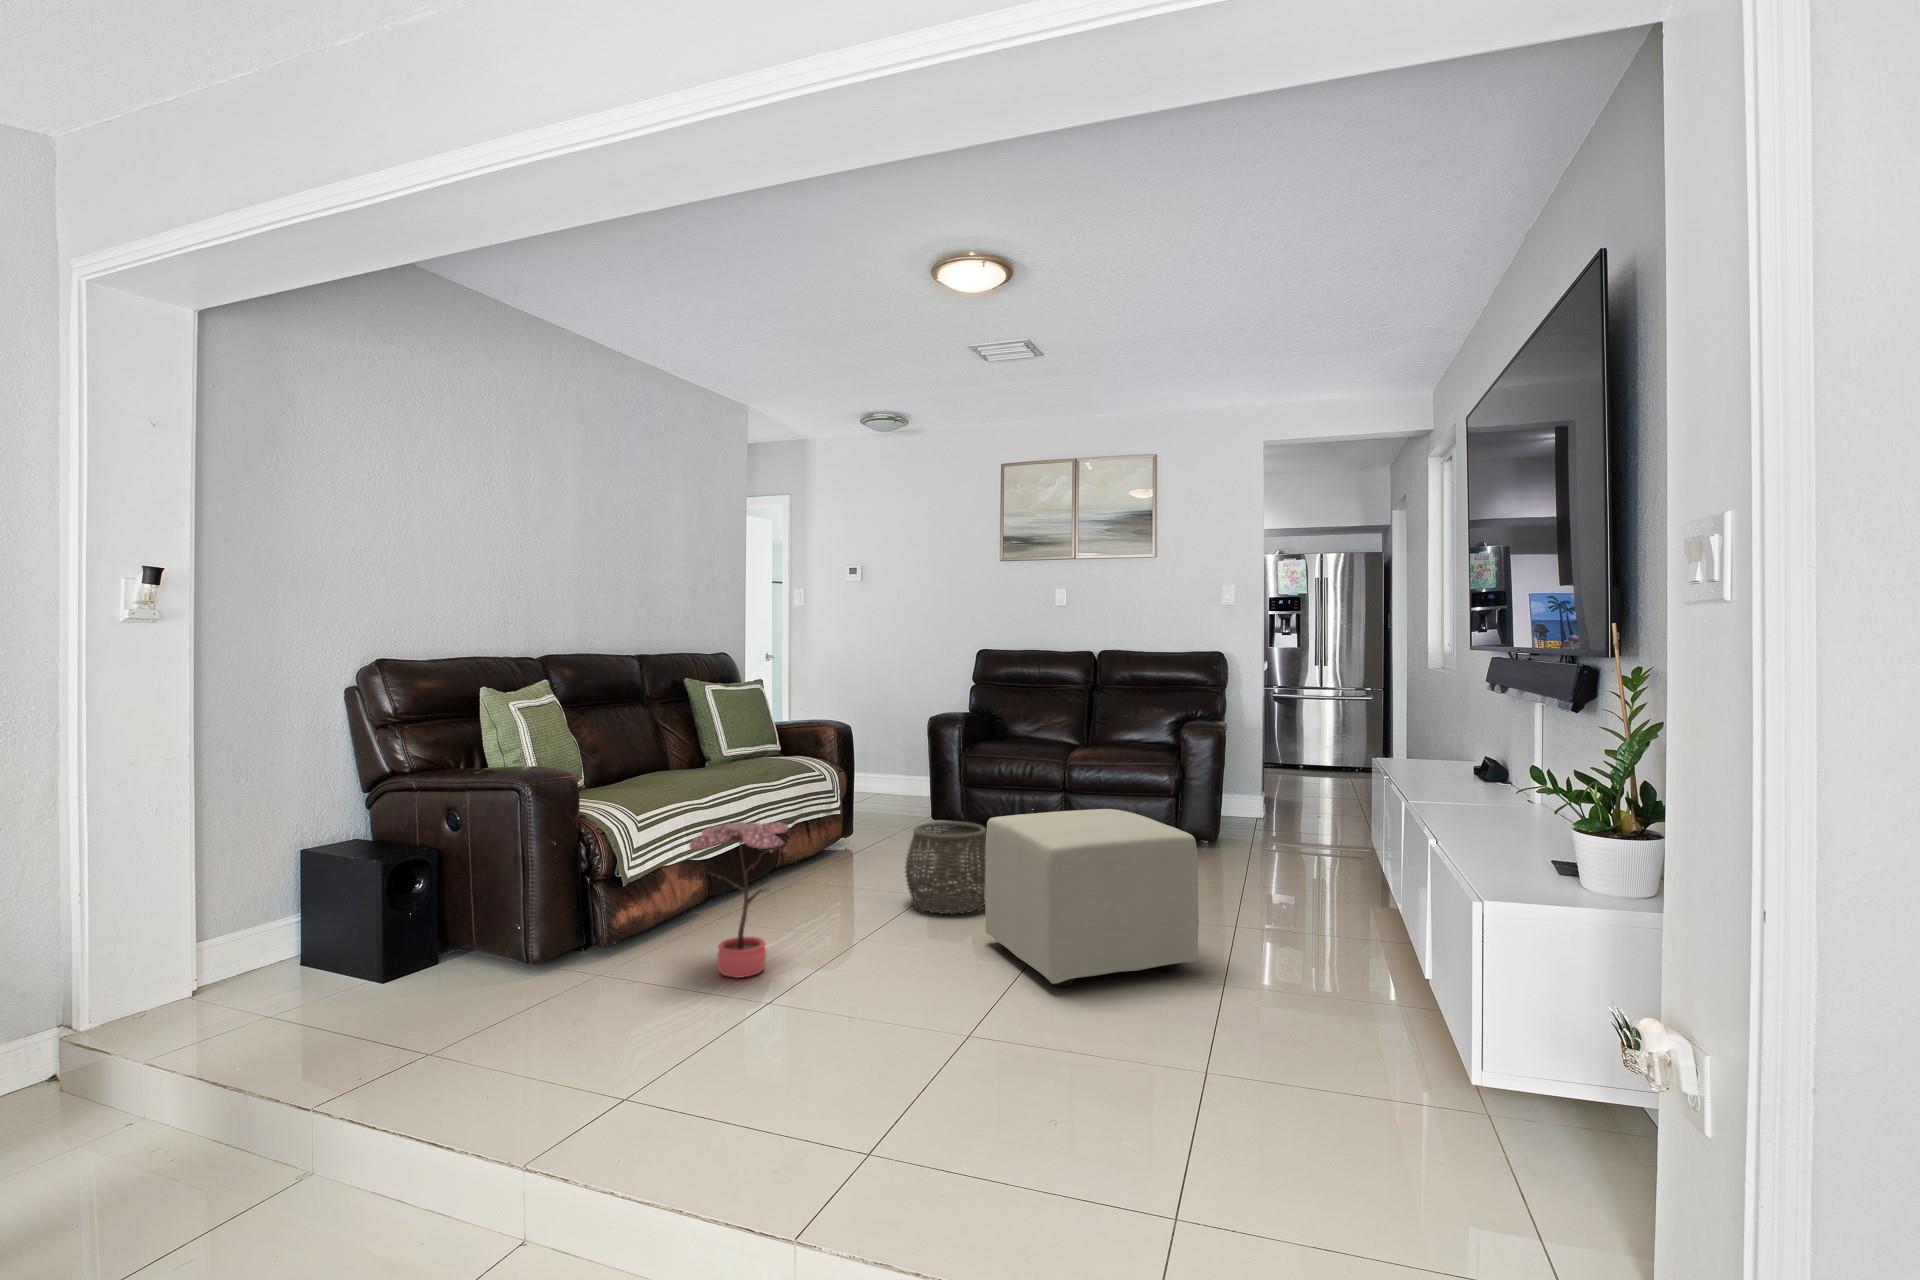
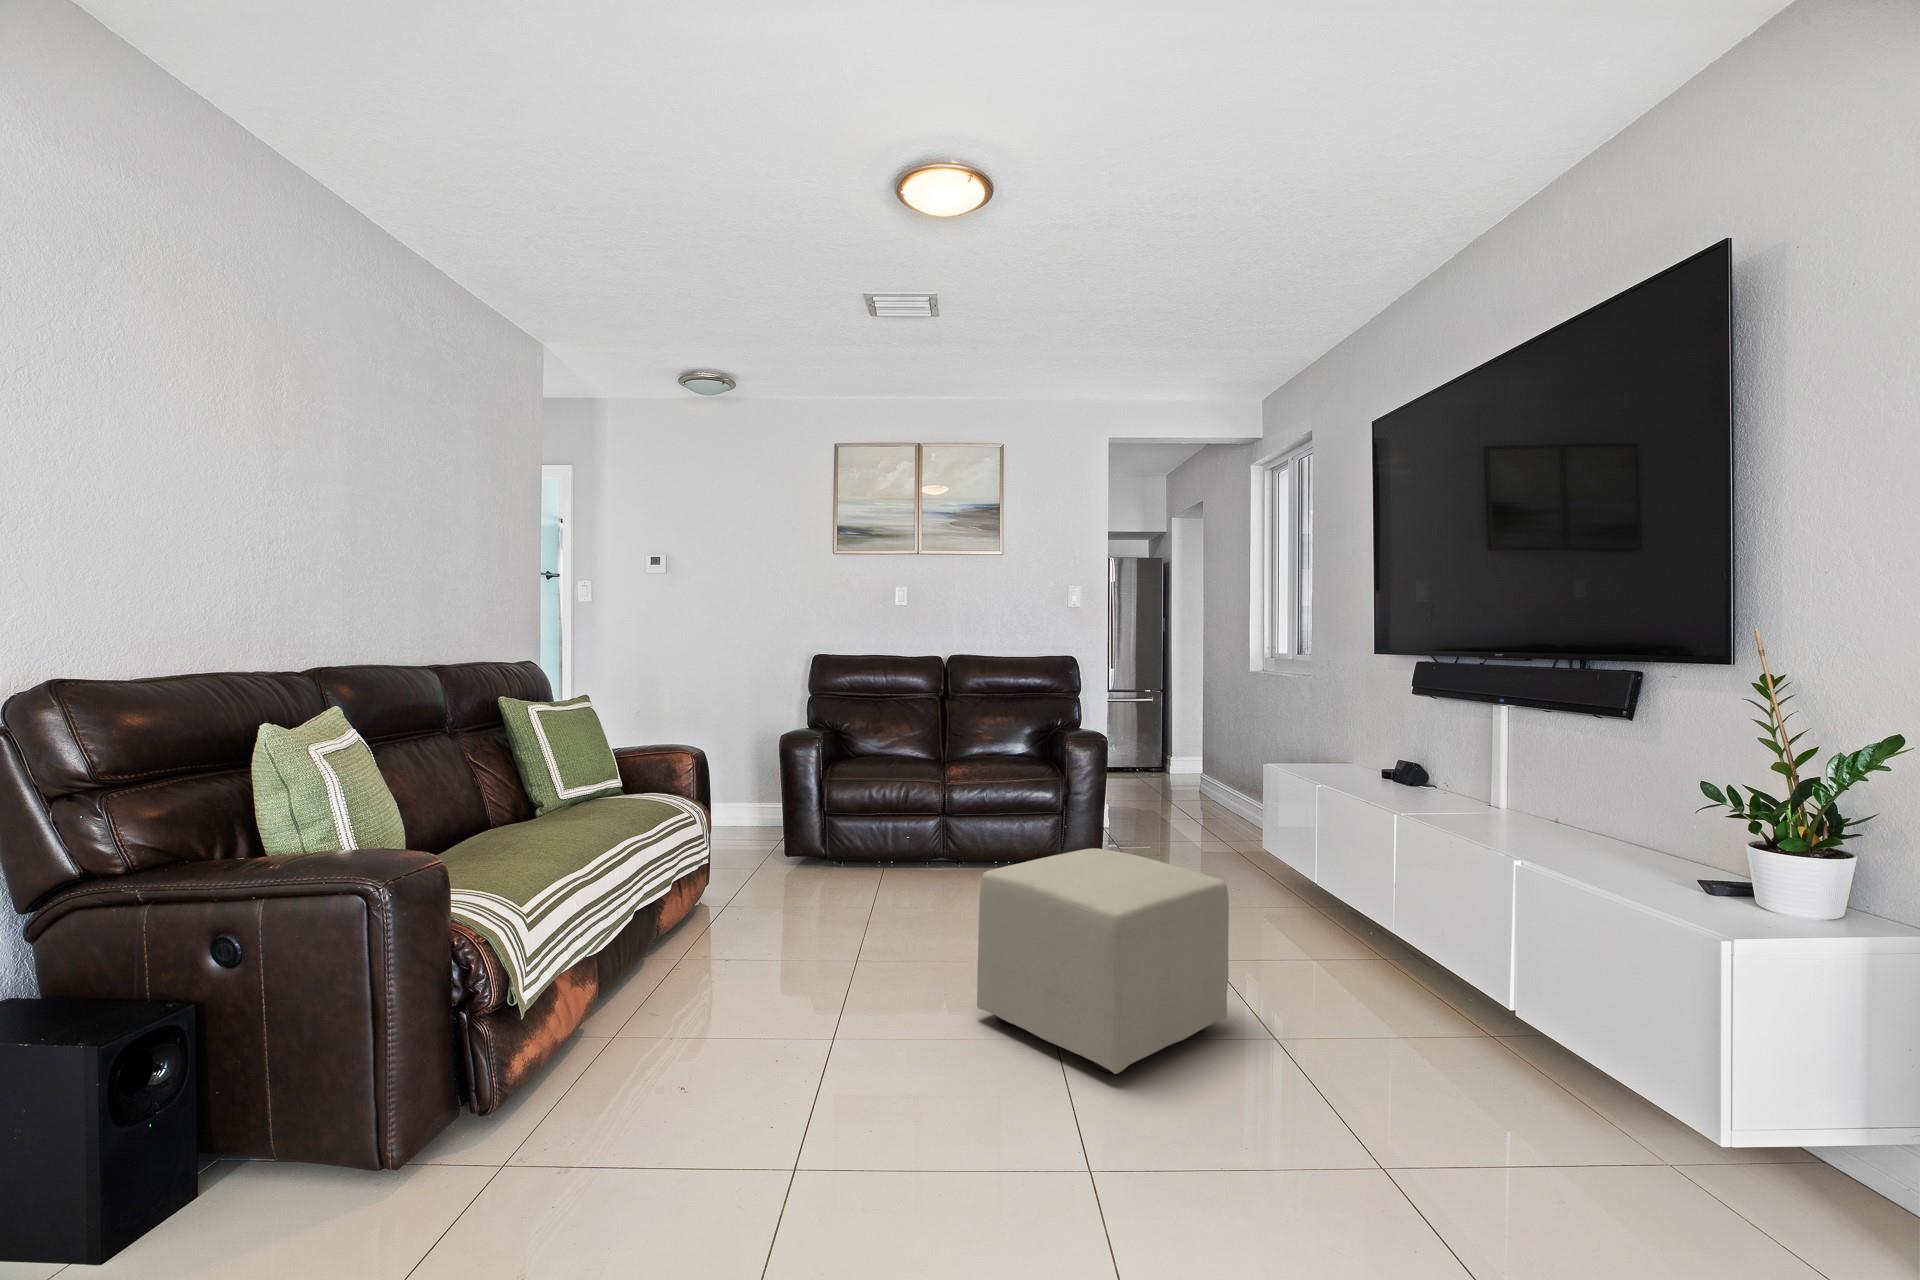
potted plant: present [690,822,789,978] -> none [646,903,784,1127]
woven basket: present [905,822,986,914] -> none [837,867,945,984]

